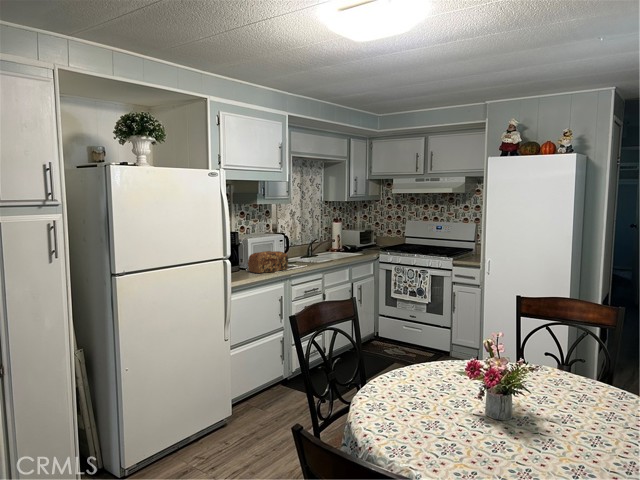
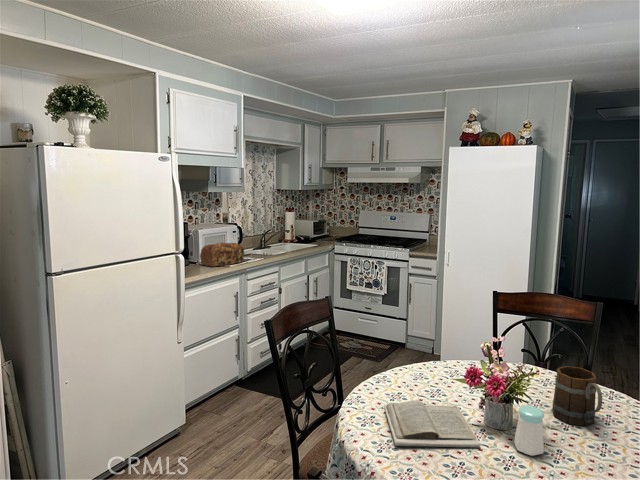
mug: none [556,365,596,421] -> present [552,366,602,426]
book: none [394,392,475,433] -> present [384,400,480,448]
salt shaker: none [509,396,534,441] -> present [514,405,544,456]

